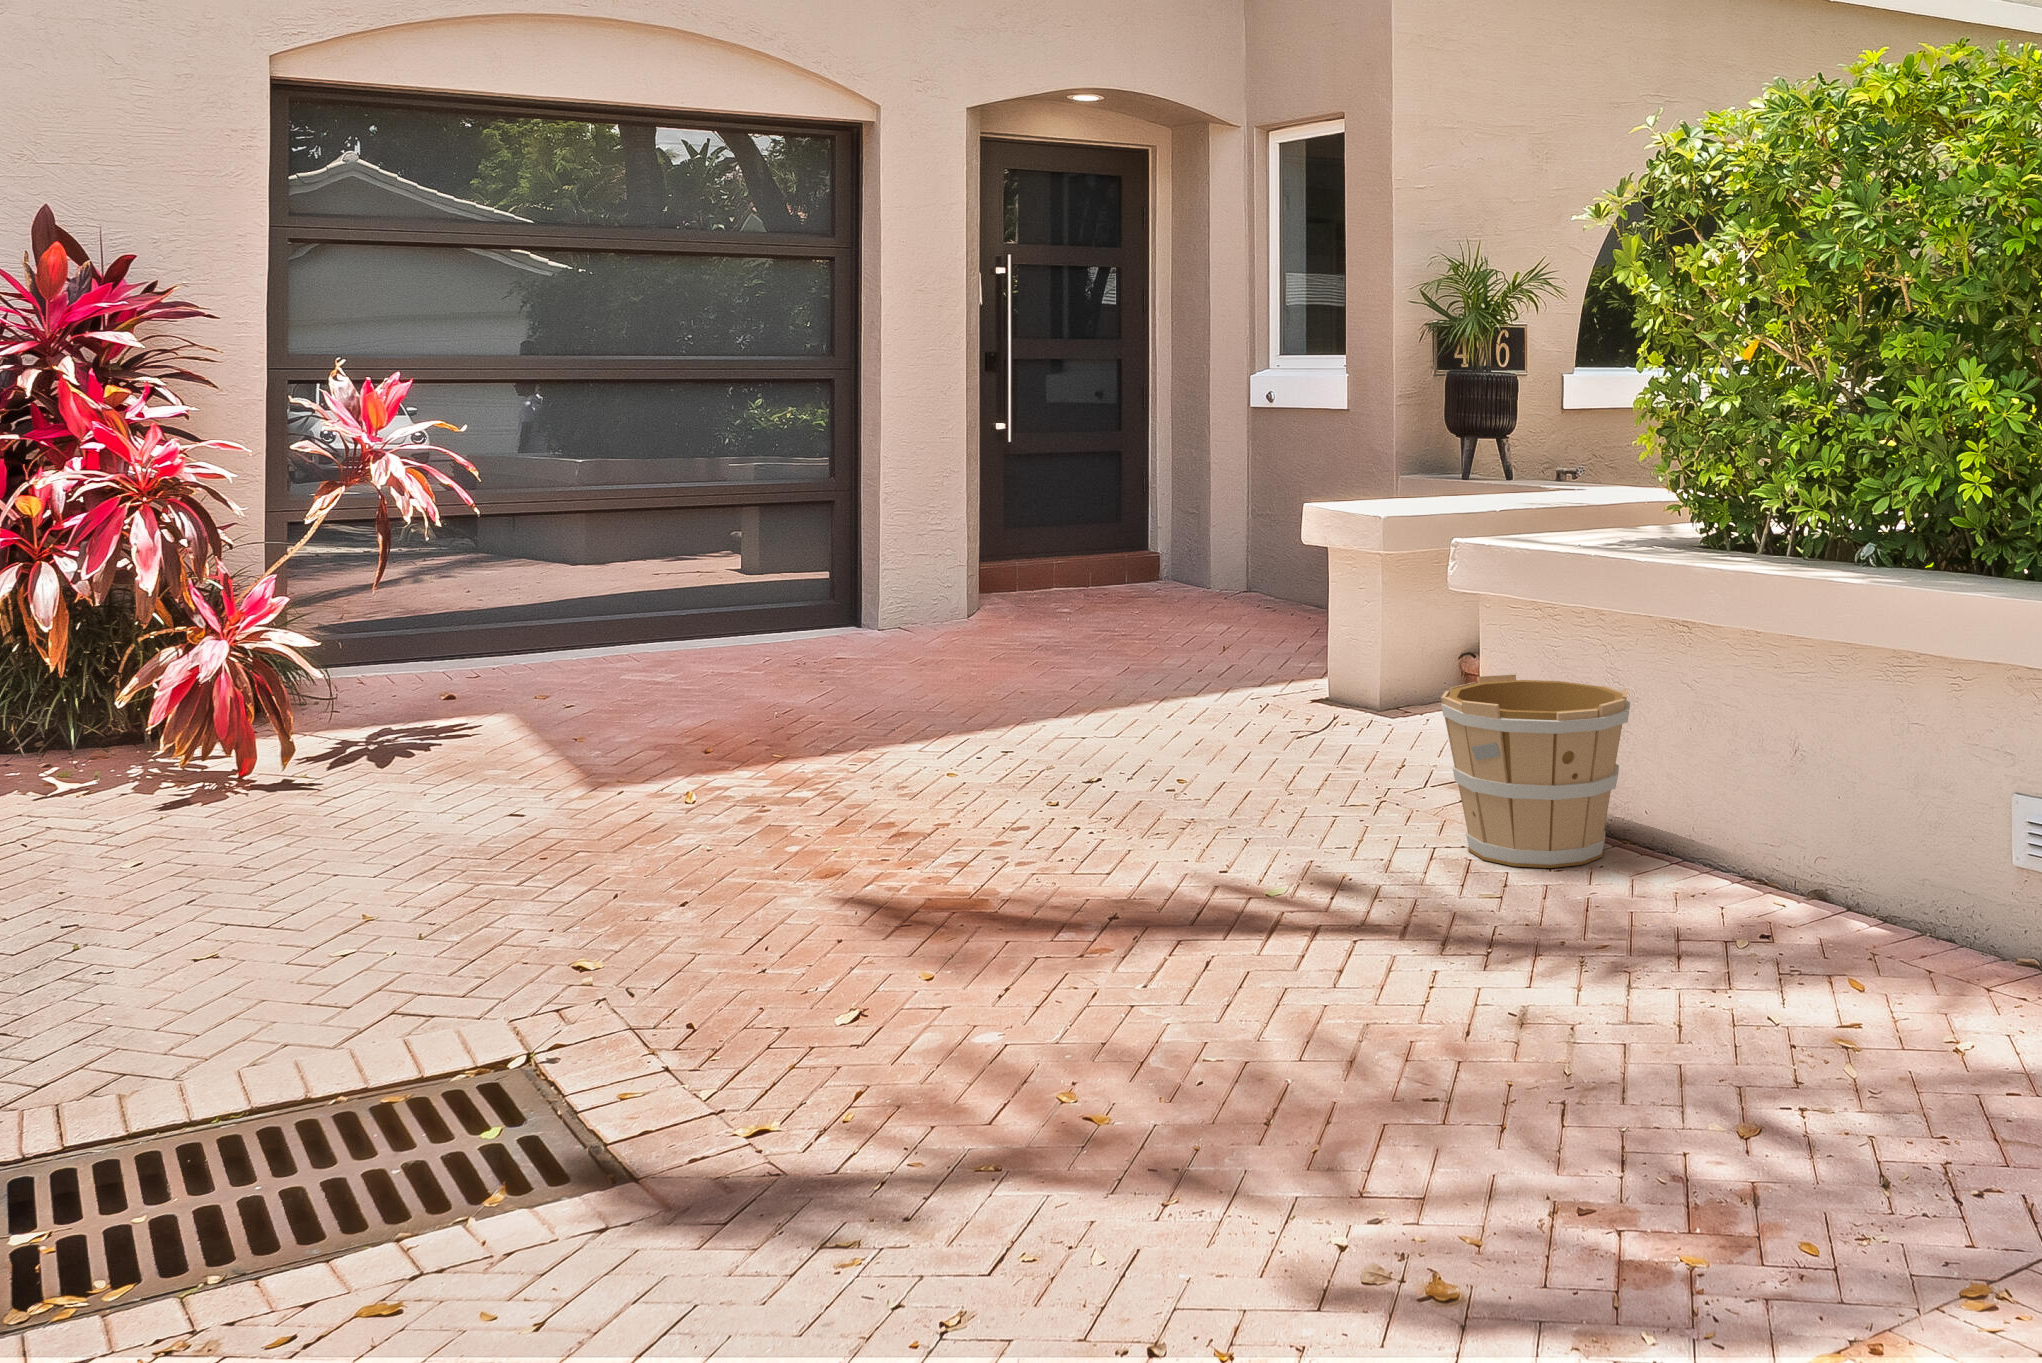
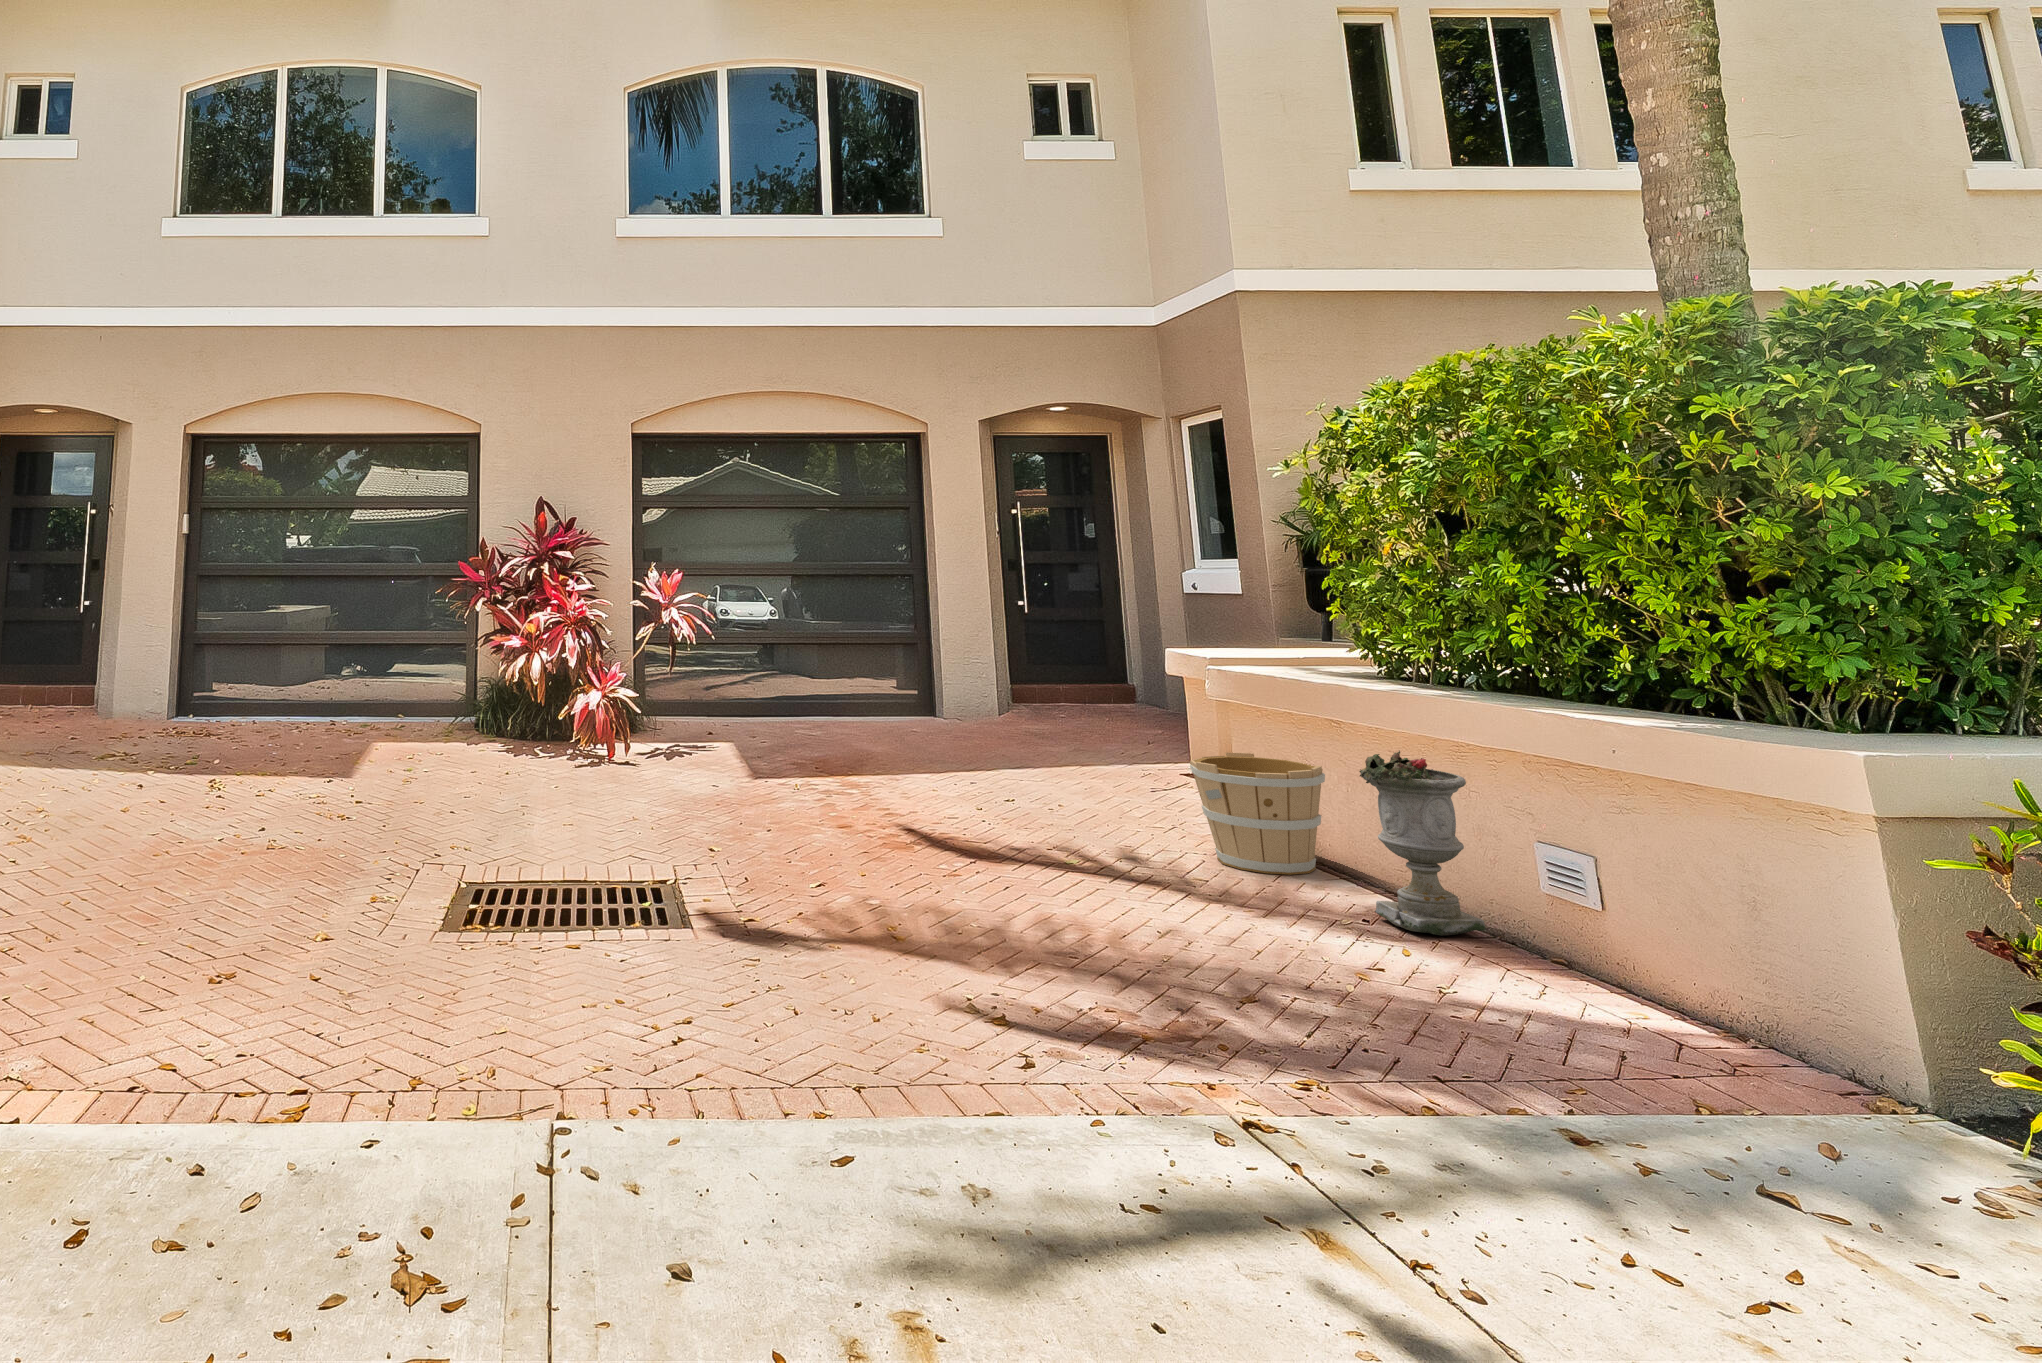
planter: none [1749,667,1897,947] -> present [1359,750,1486,936]

